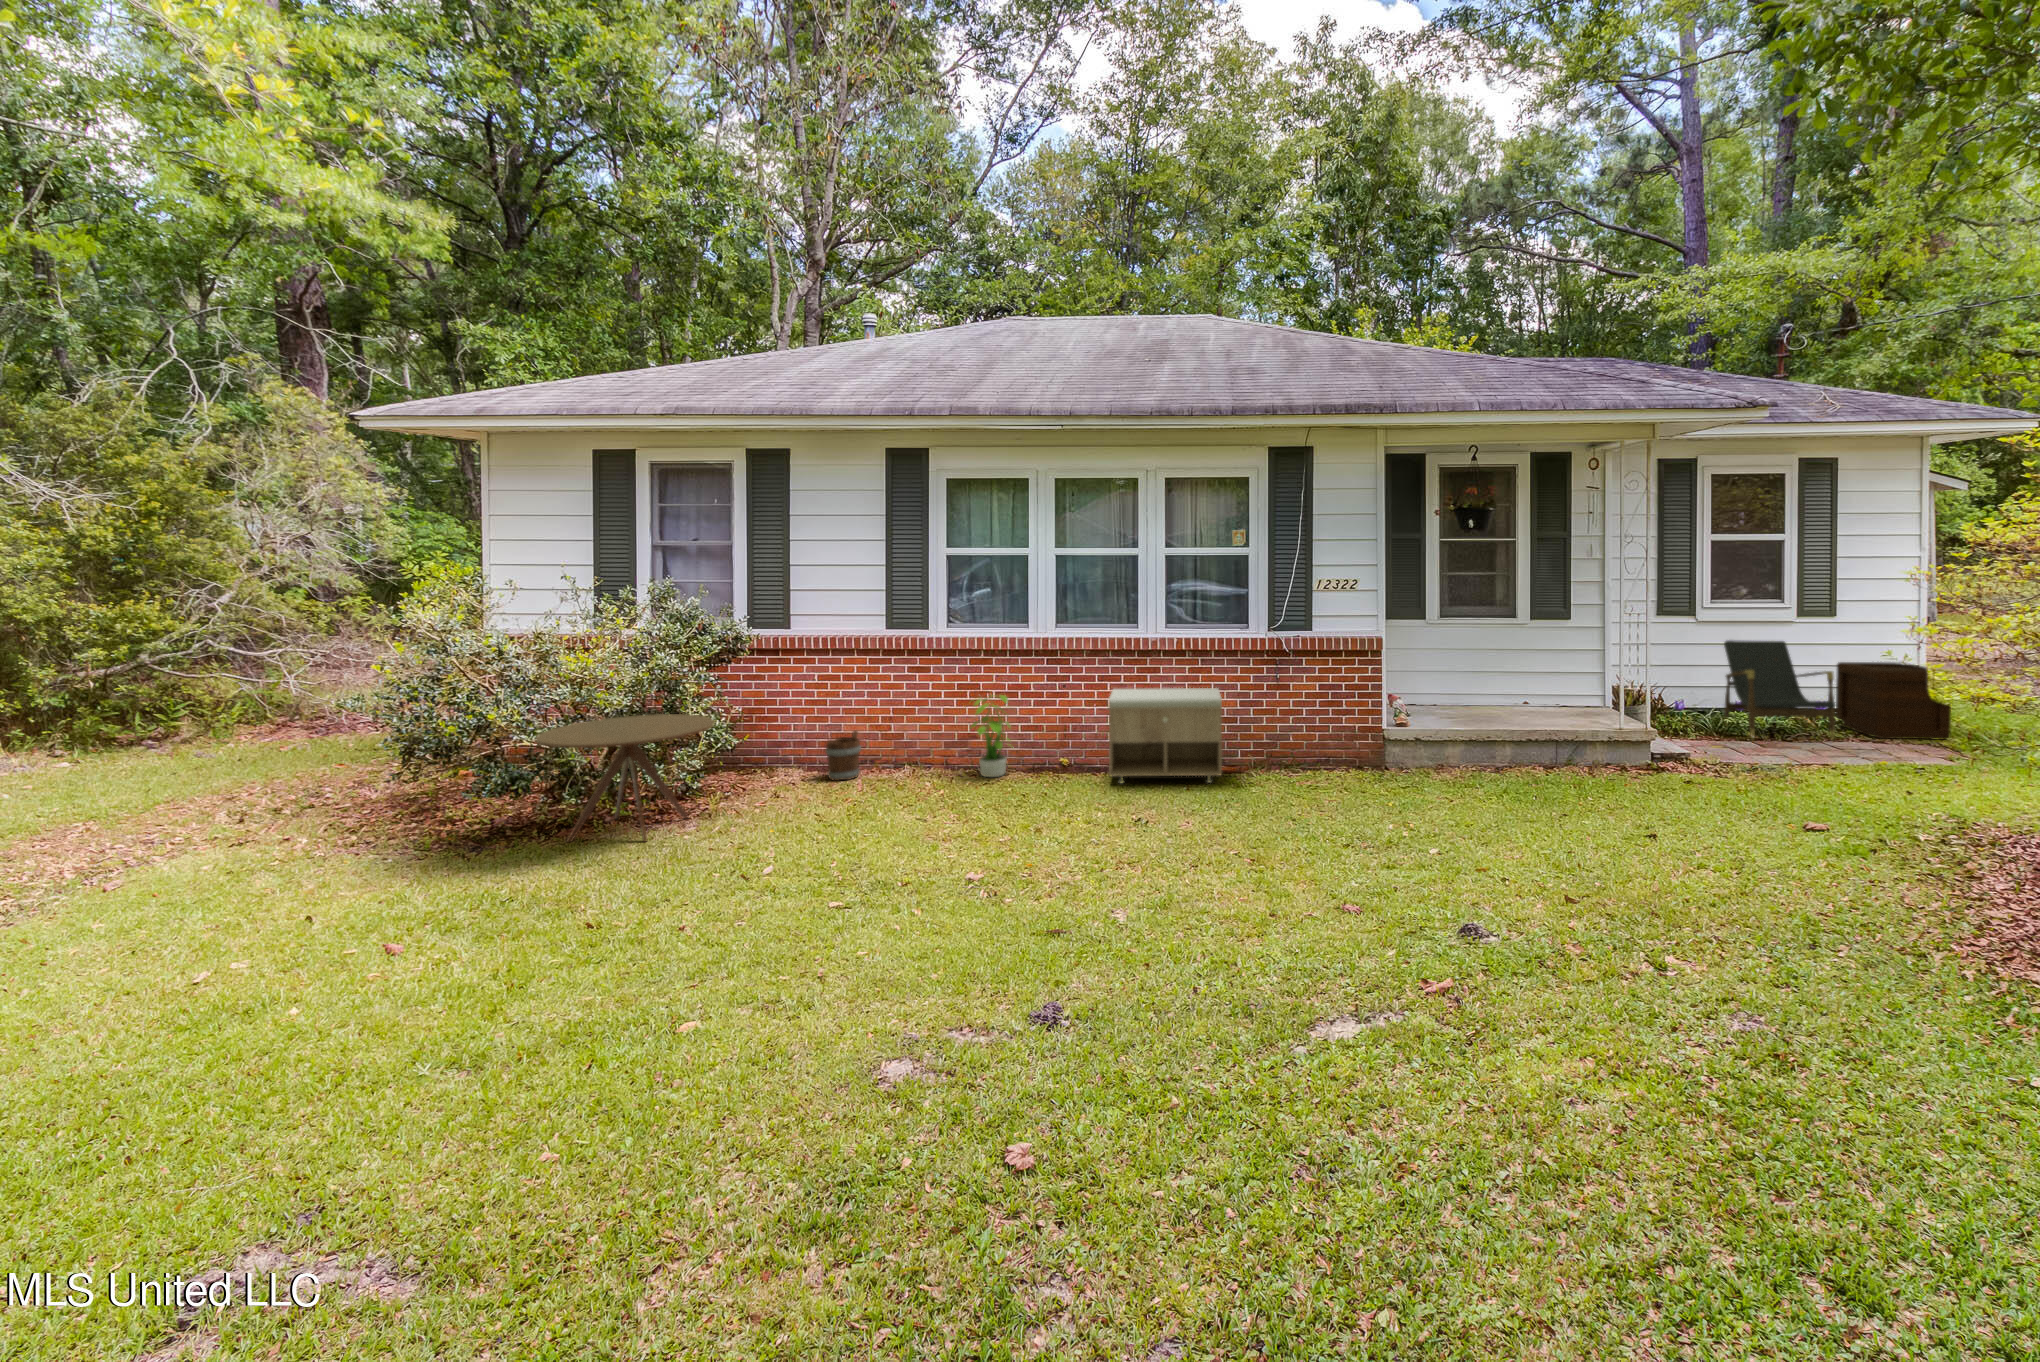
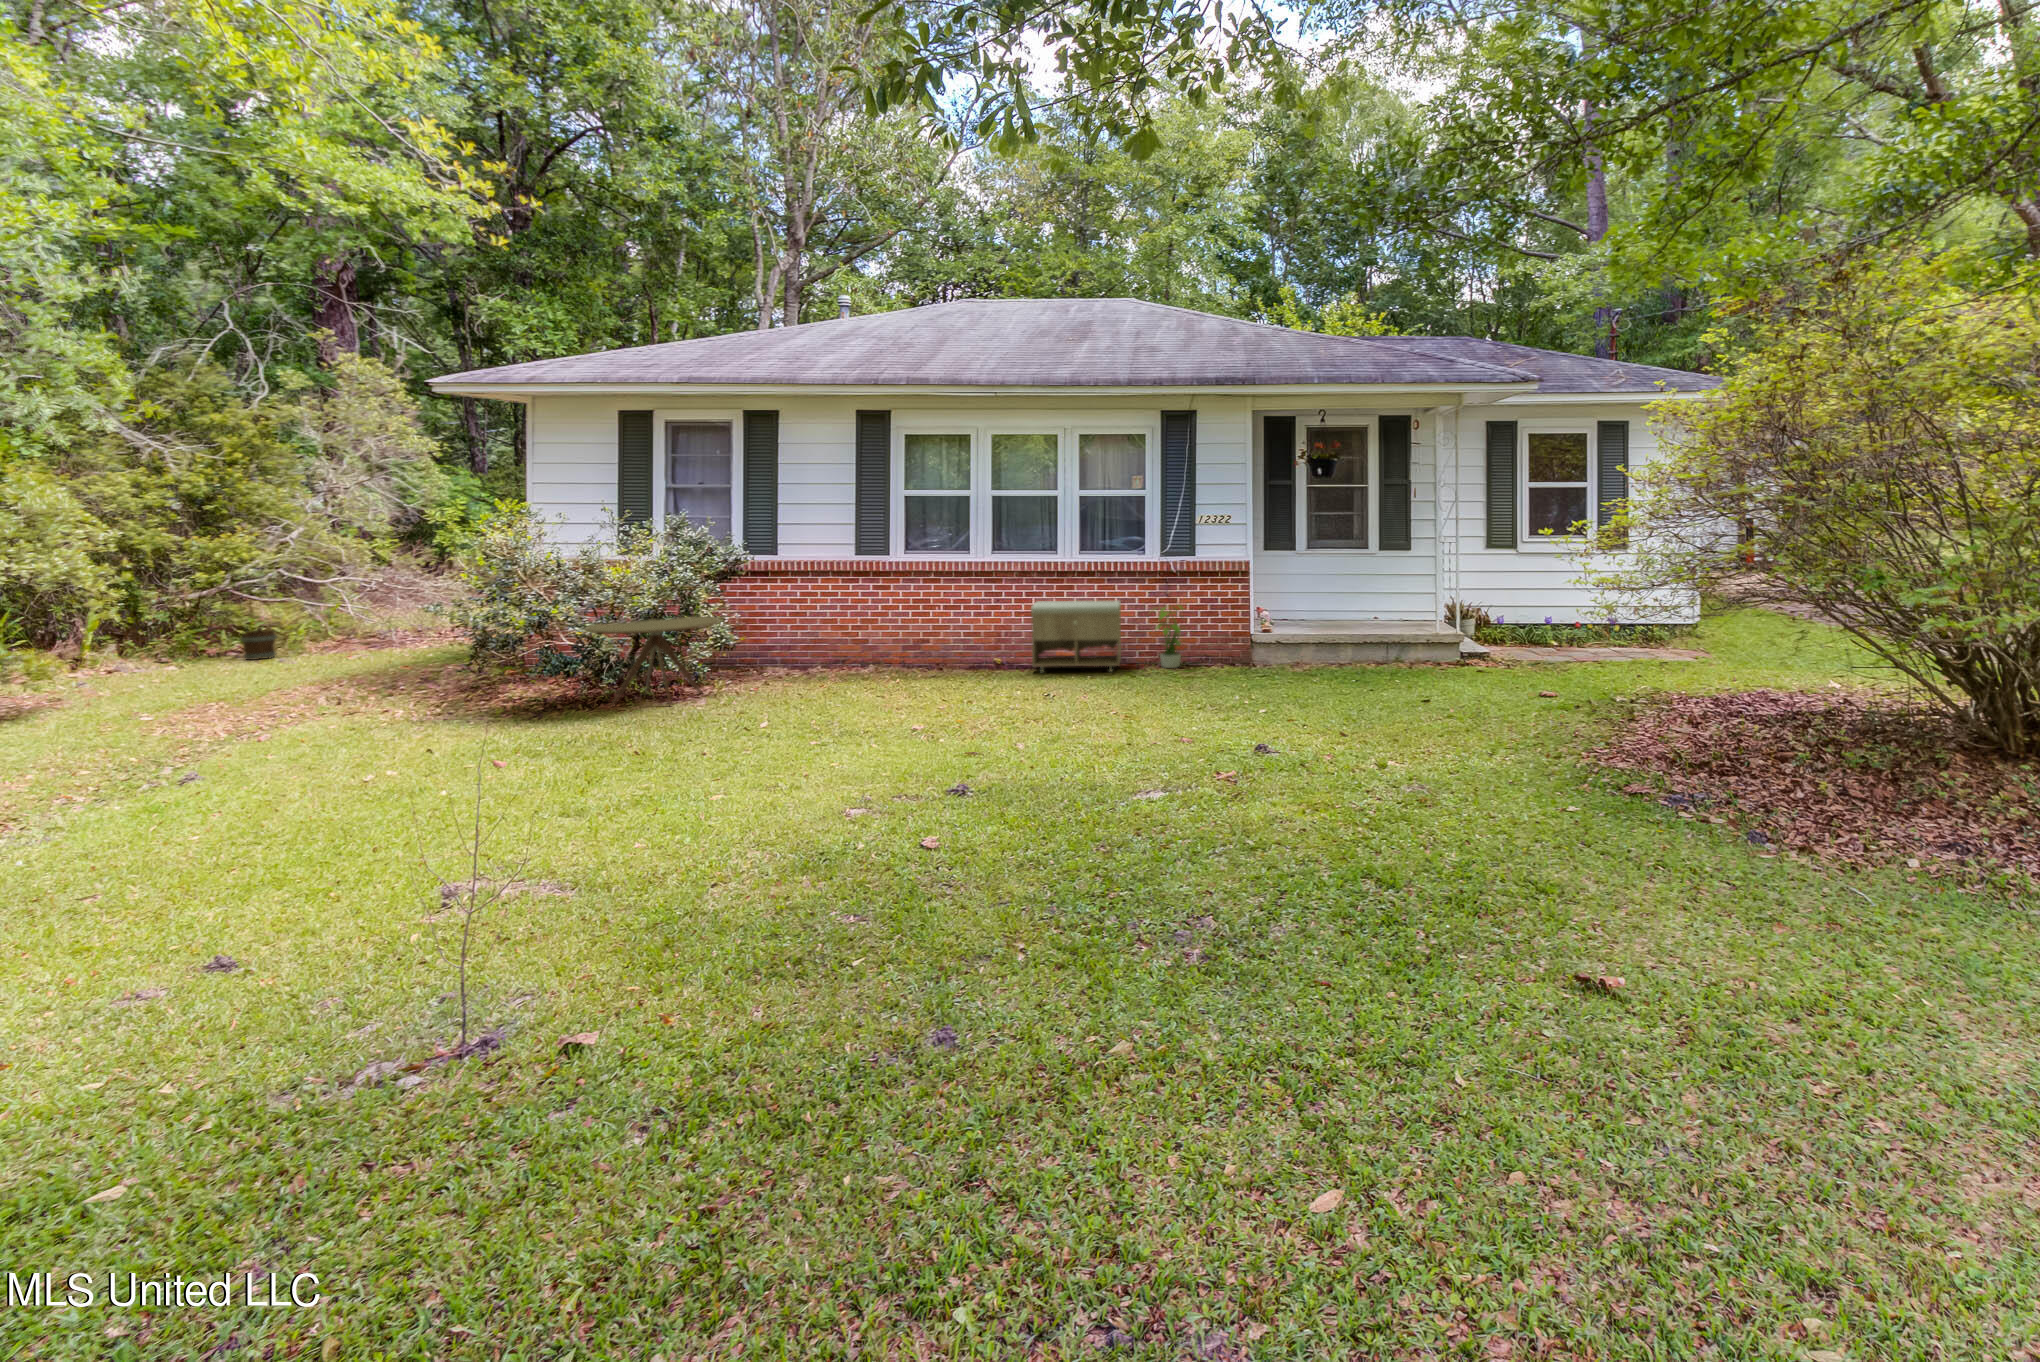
lounge chair: present [1724,640,1835,740] -> none [1536,568,1613,645]
wooden crate: present [1836,662,1951,740] -> none [1623,585,1703,644]
potted plant: present [970,695,1014,777] -> present [1156,605,1184,668]
bucket: present [825,731,861,781] -> present [240,627,277,660]

